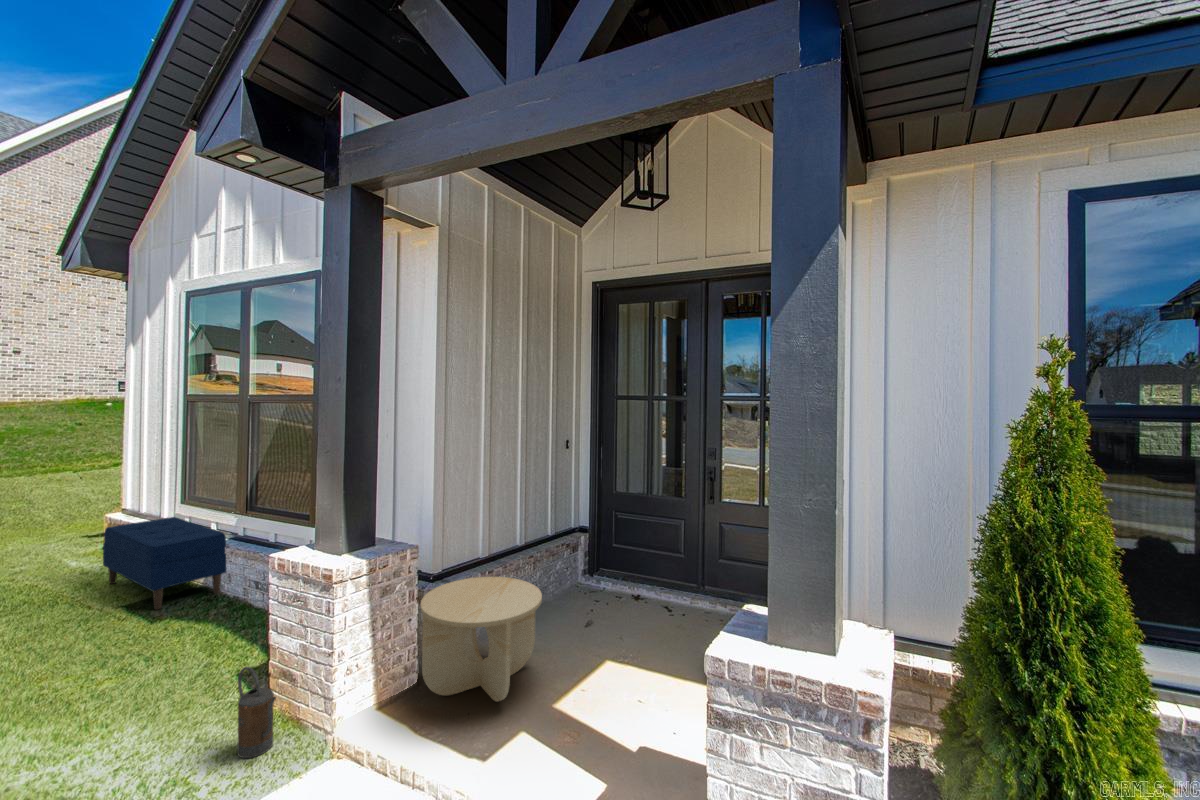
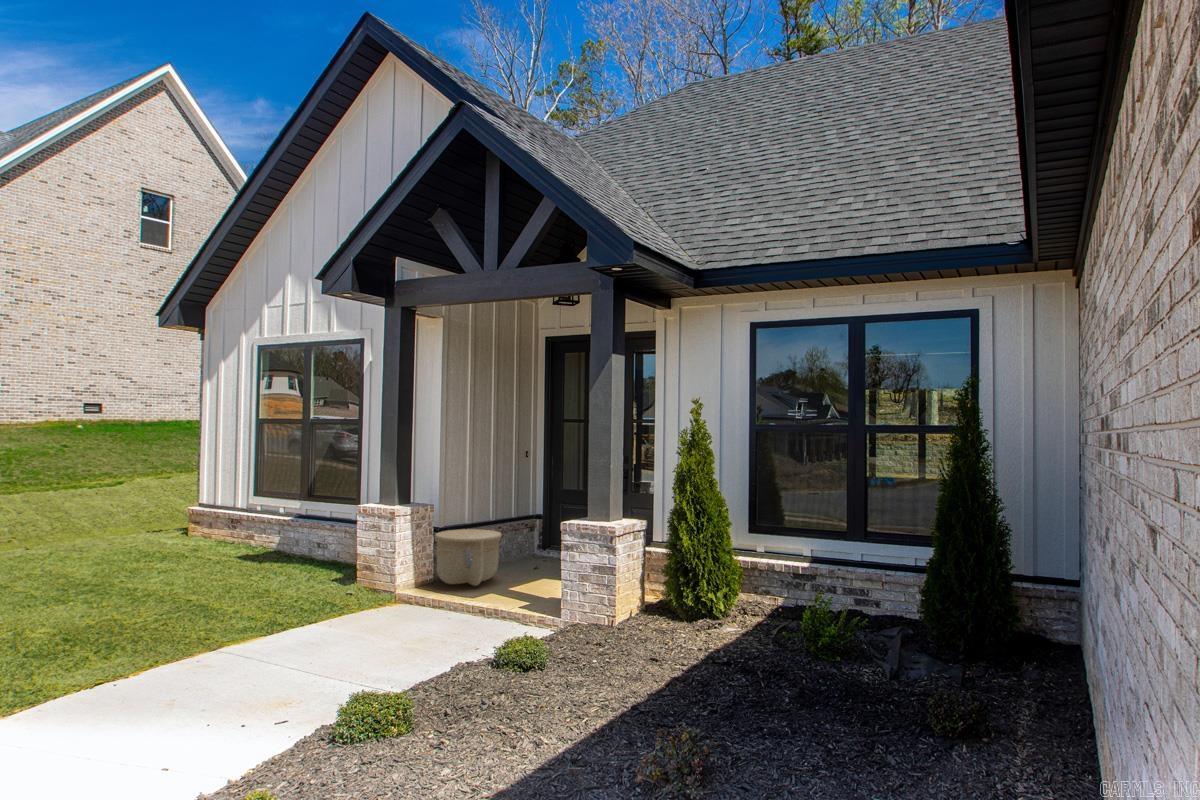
bench: present [103,517,227,610] -> none [210,508,296,560]
watering can: present [237,667,276,758] -> none [349,556,372,596]

